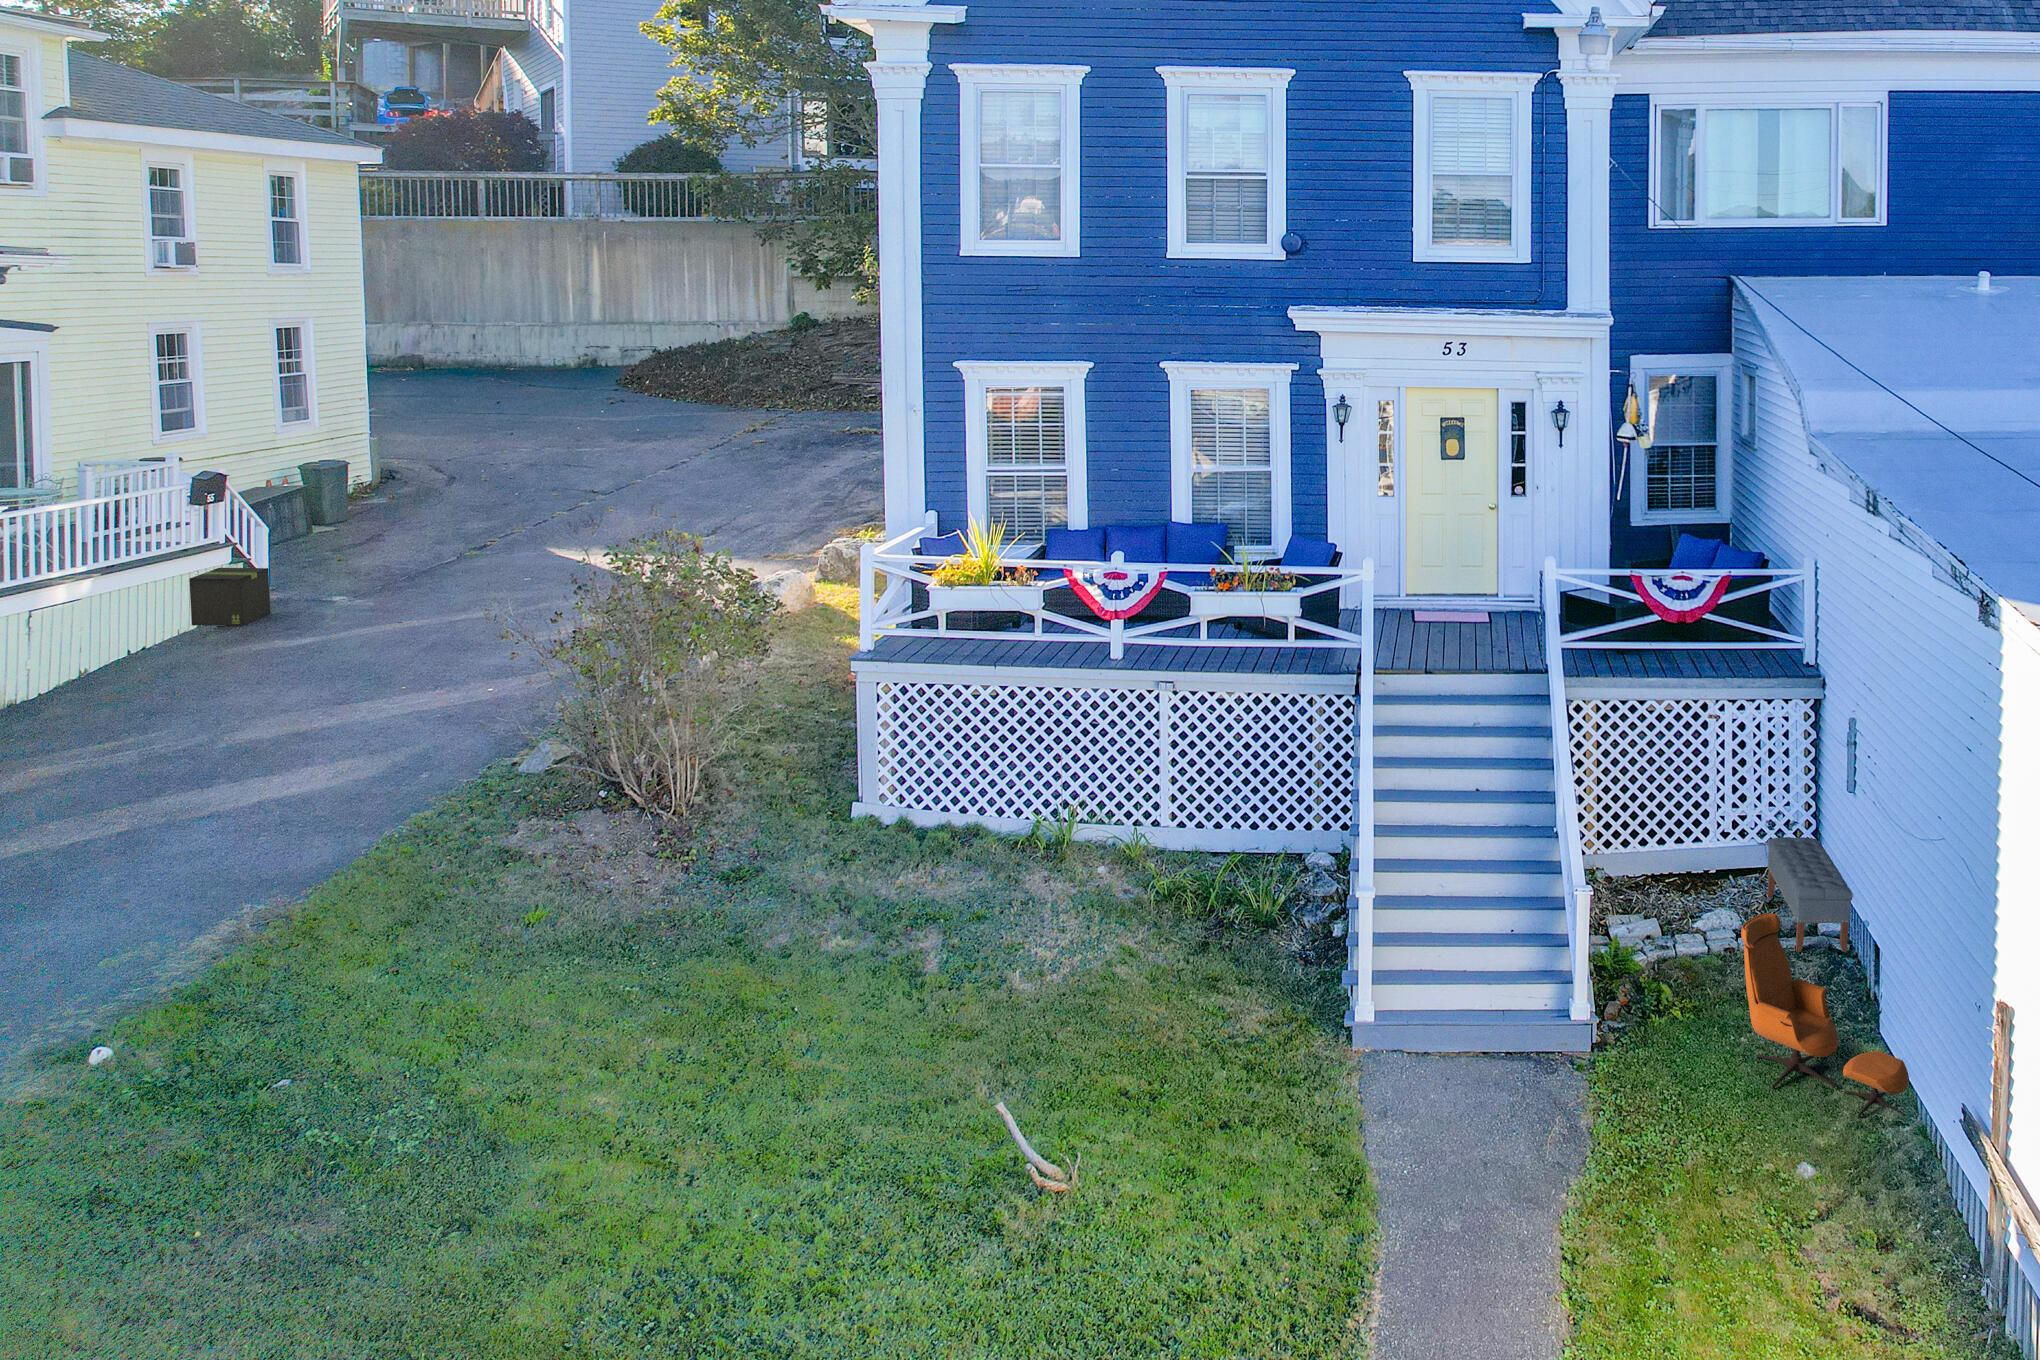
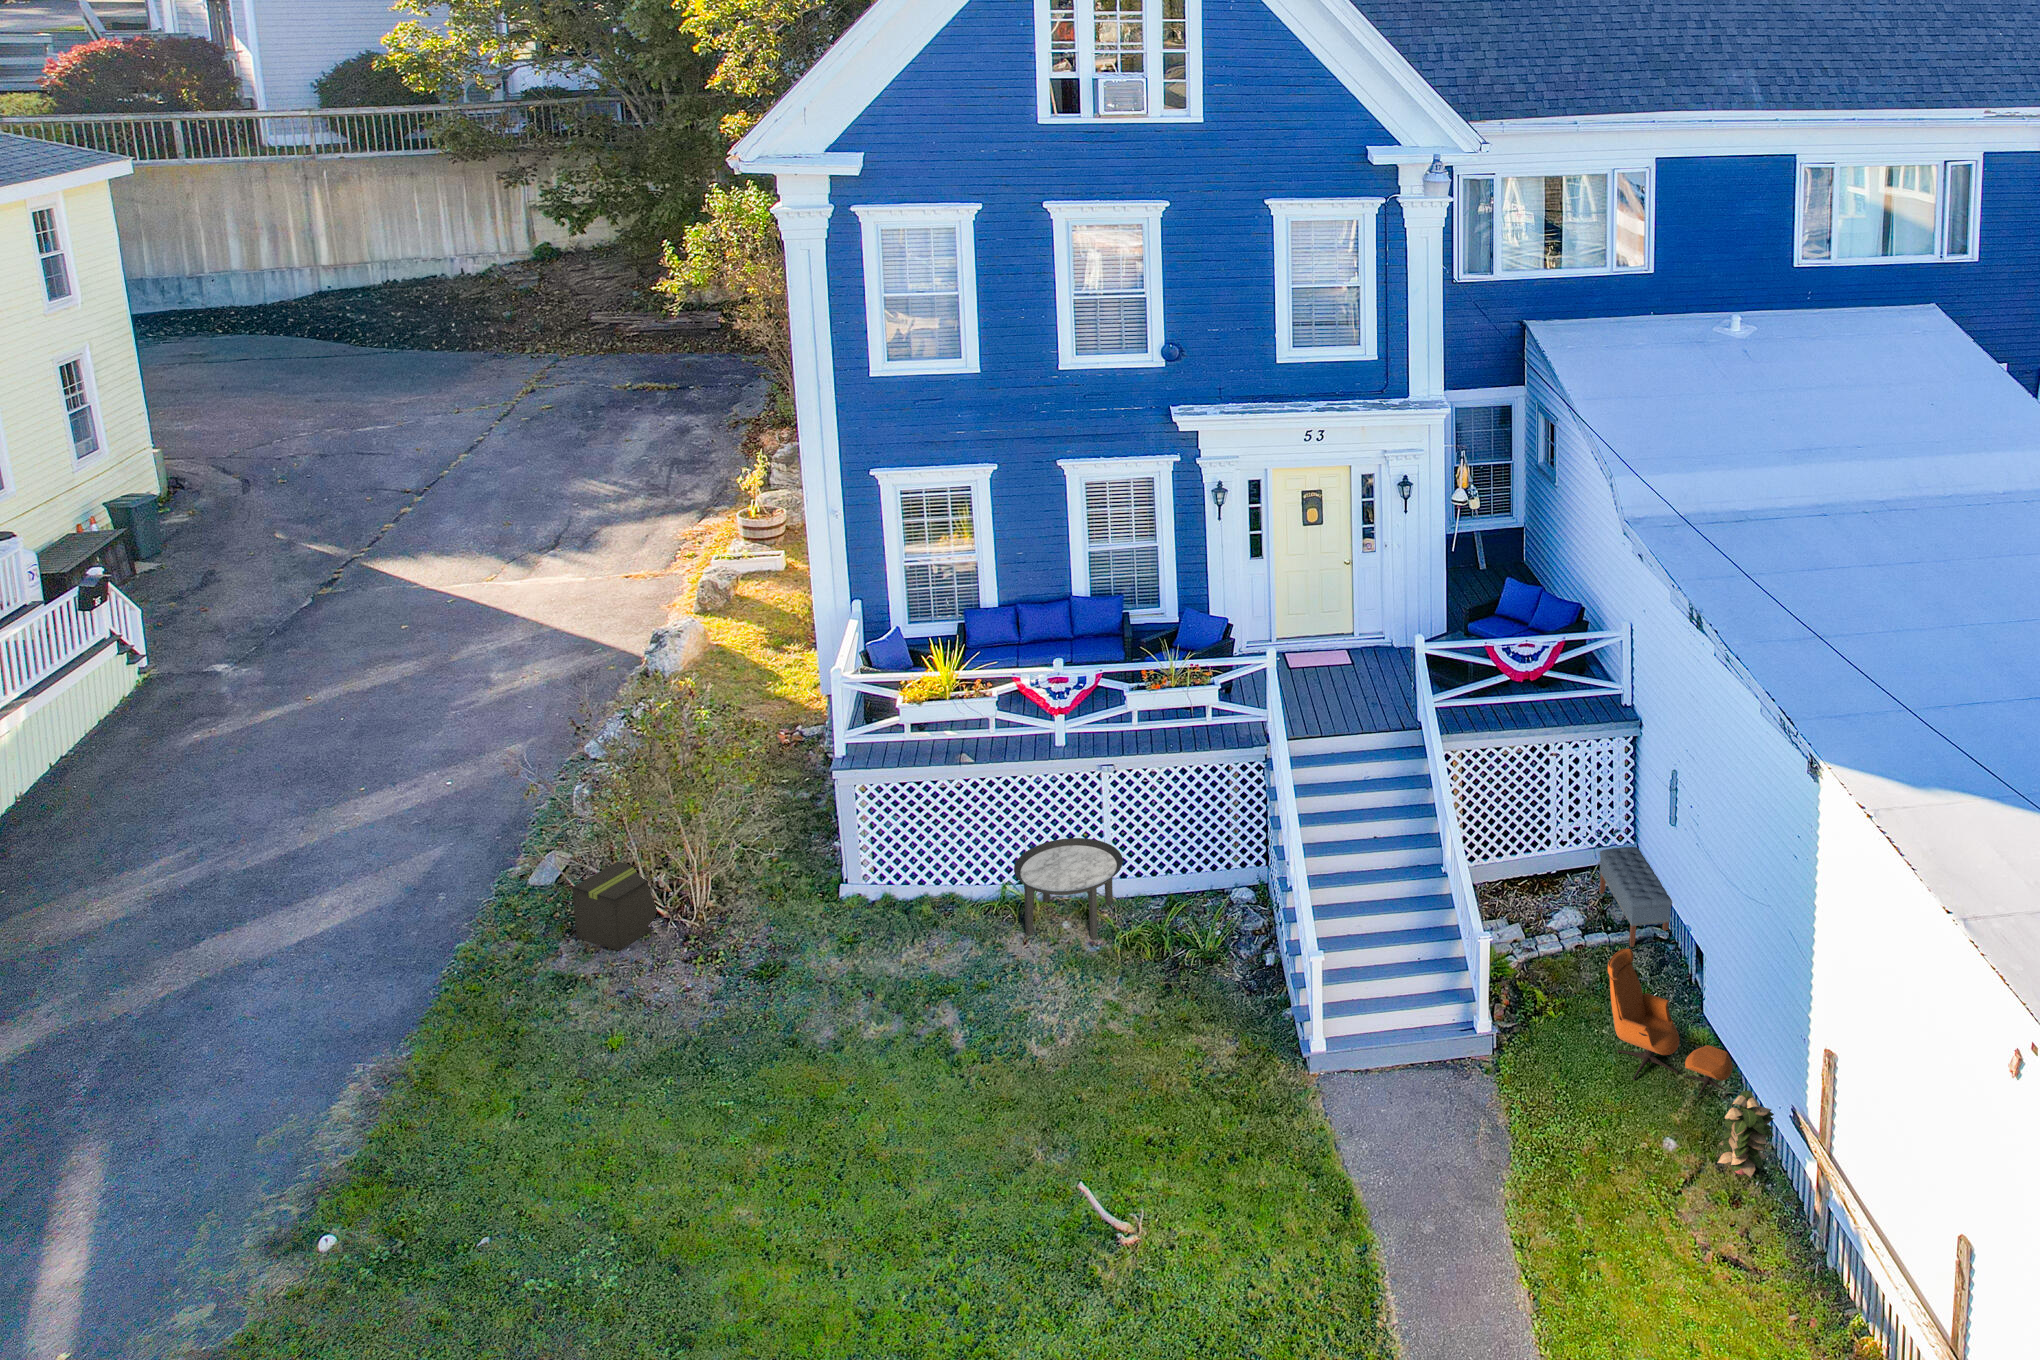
cardboard box: present [189,568,270,626] -> present [572,862,657,951]
round table: none [1041,772,1173,886] -> present [1014,838,1123,940]
decorative plant: none [1870,1090,1955,1214] -> present [1717,1090,1774,1179]

